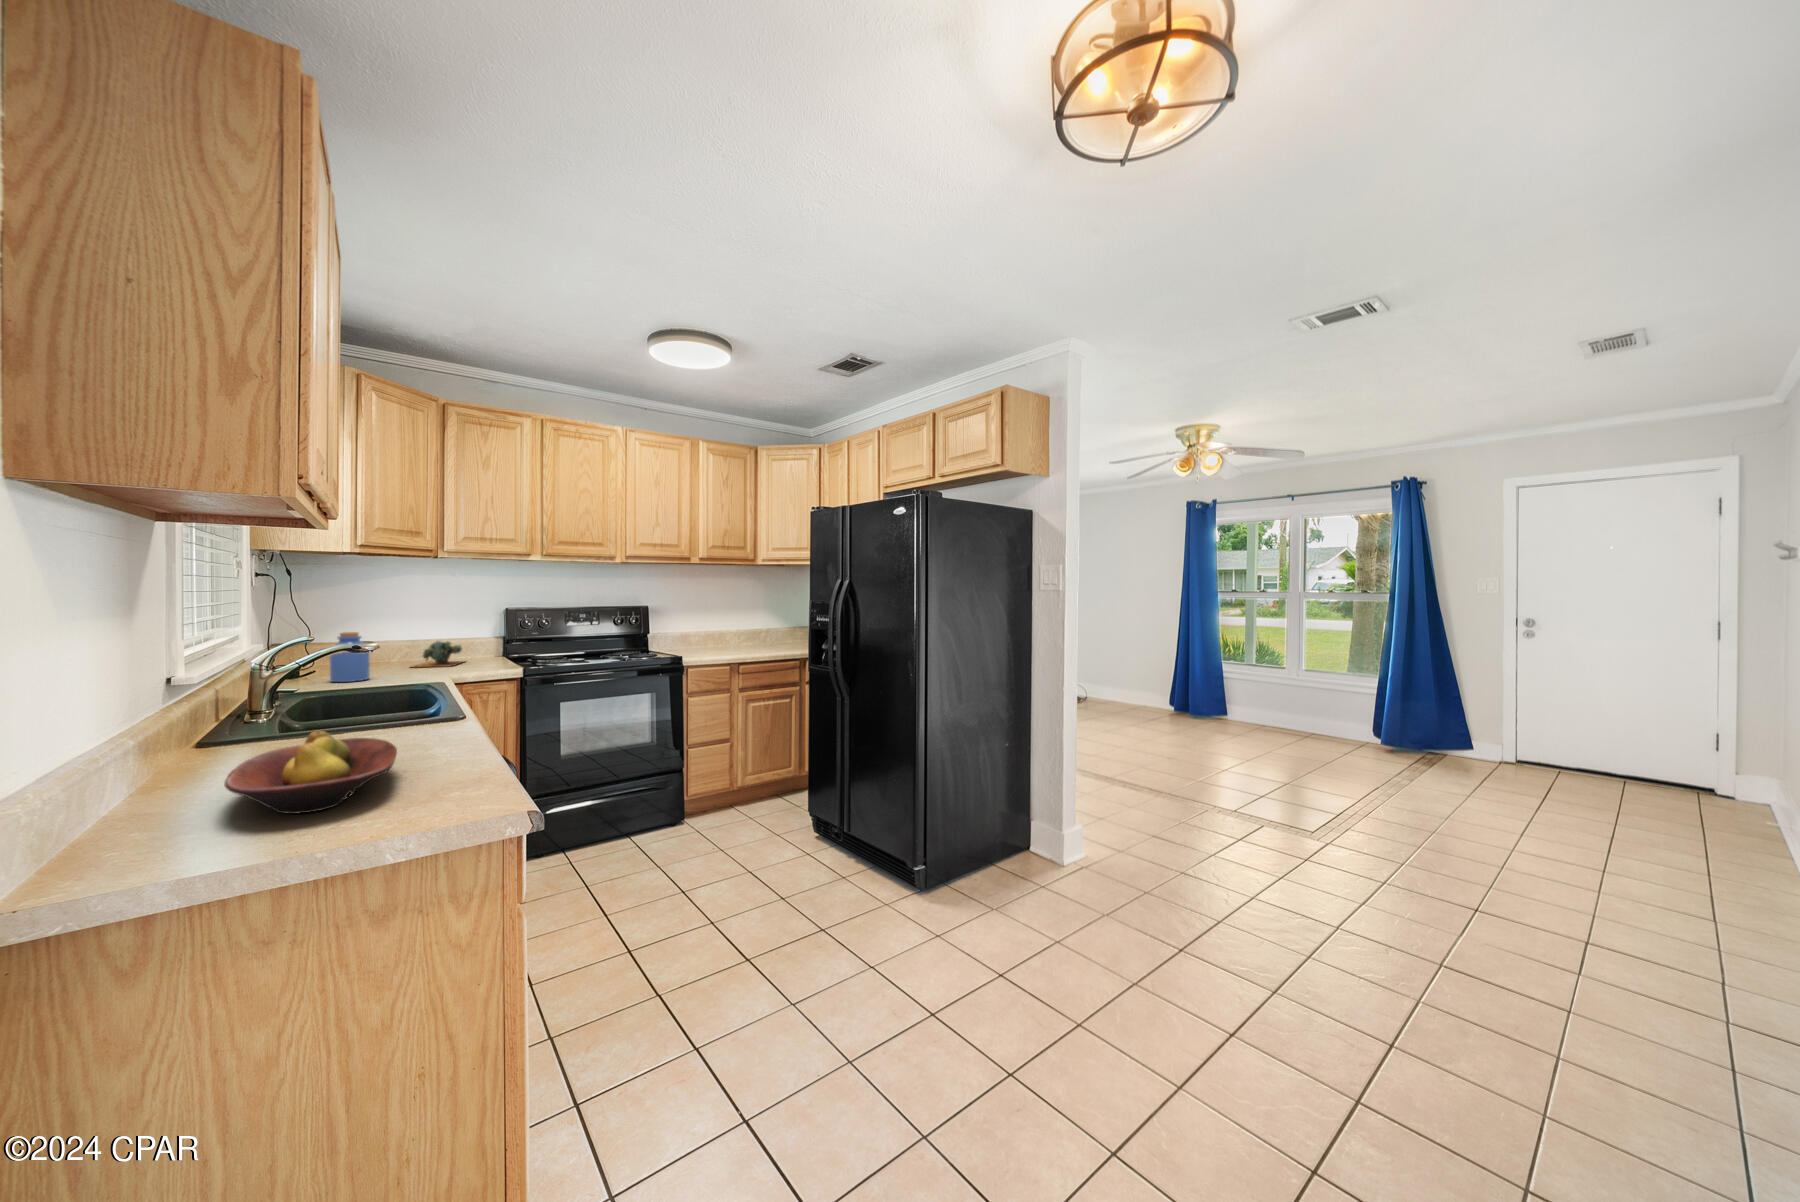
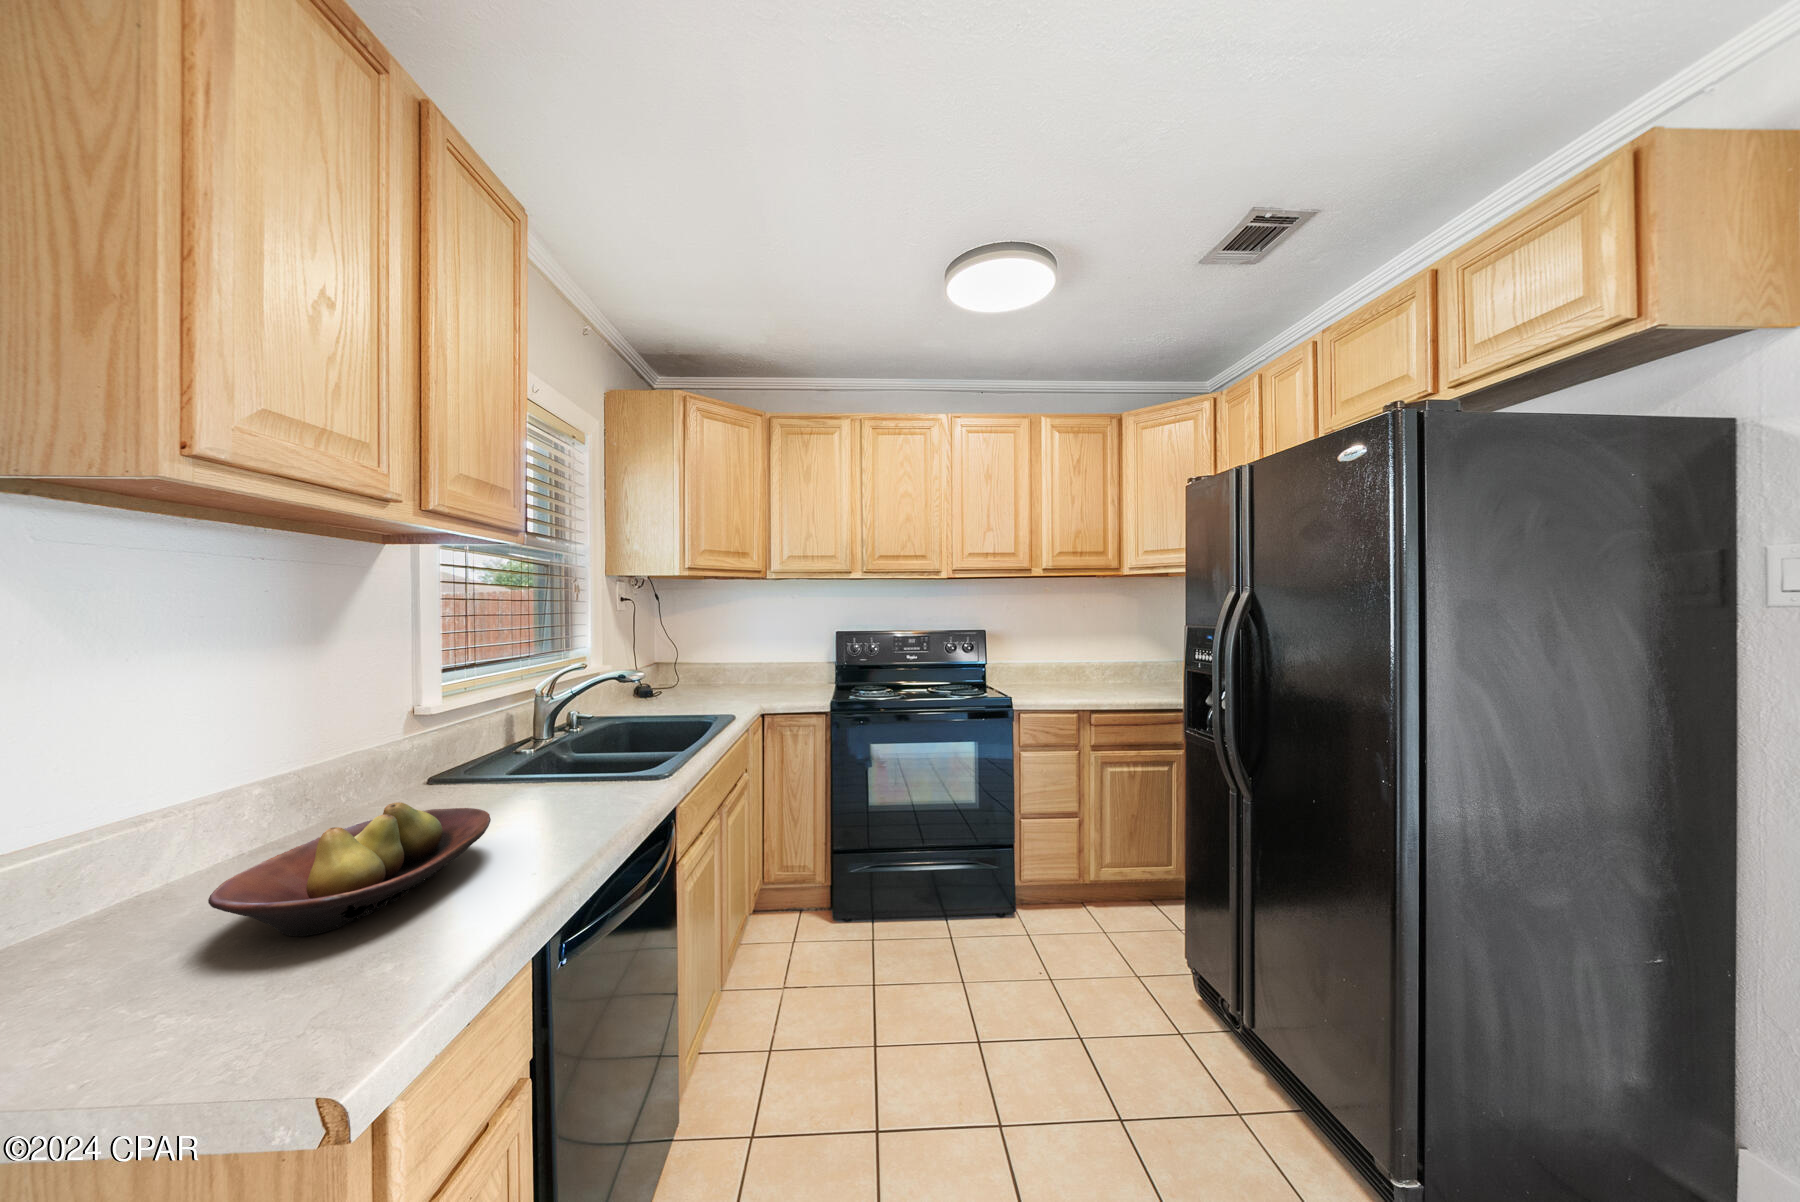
jar: present [329,632,370,682] -> none [656,656,689,708]
succulent plant: present [413,641,464,668] -> none [737,666,793,695]

